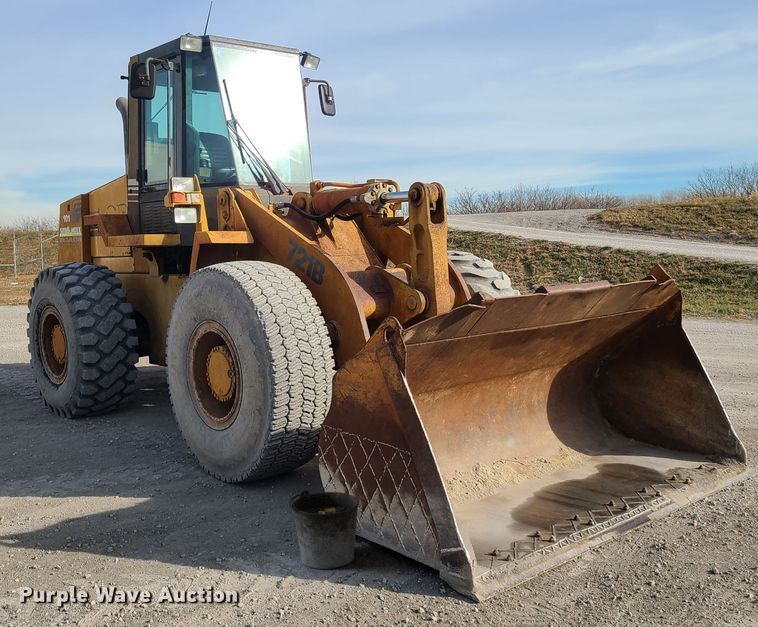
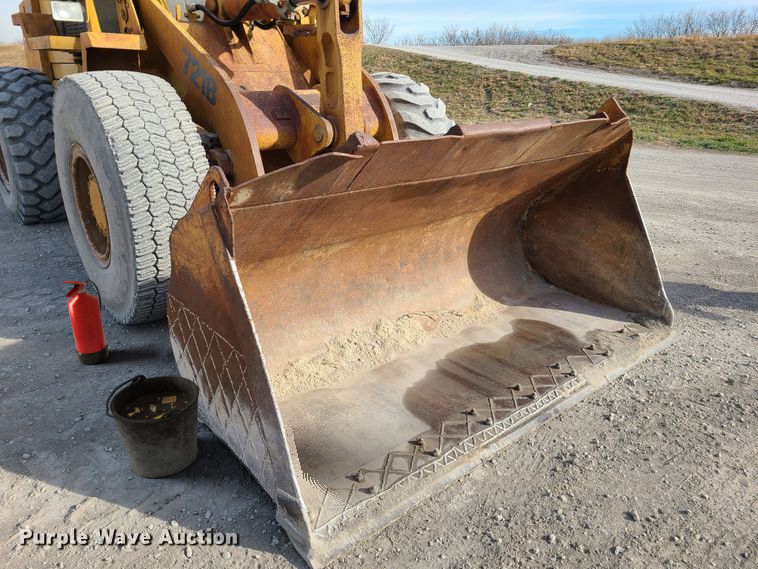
fire extinguisher: none [208,431,237,511] -> present [62,280,109,365]

